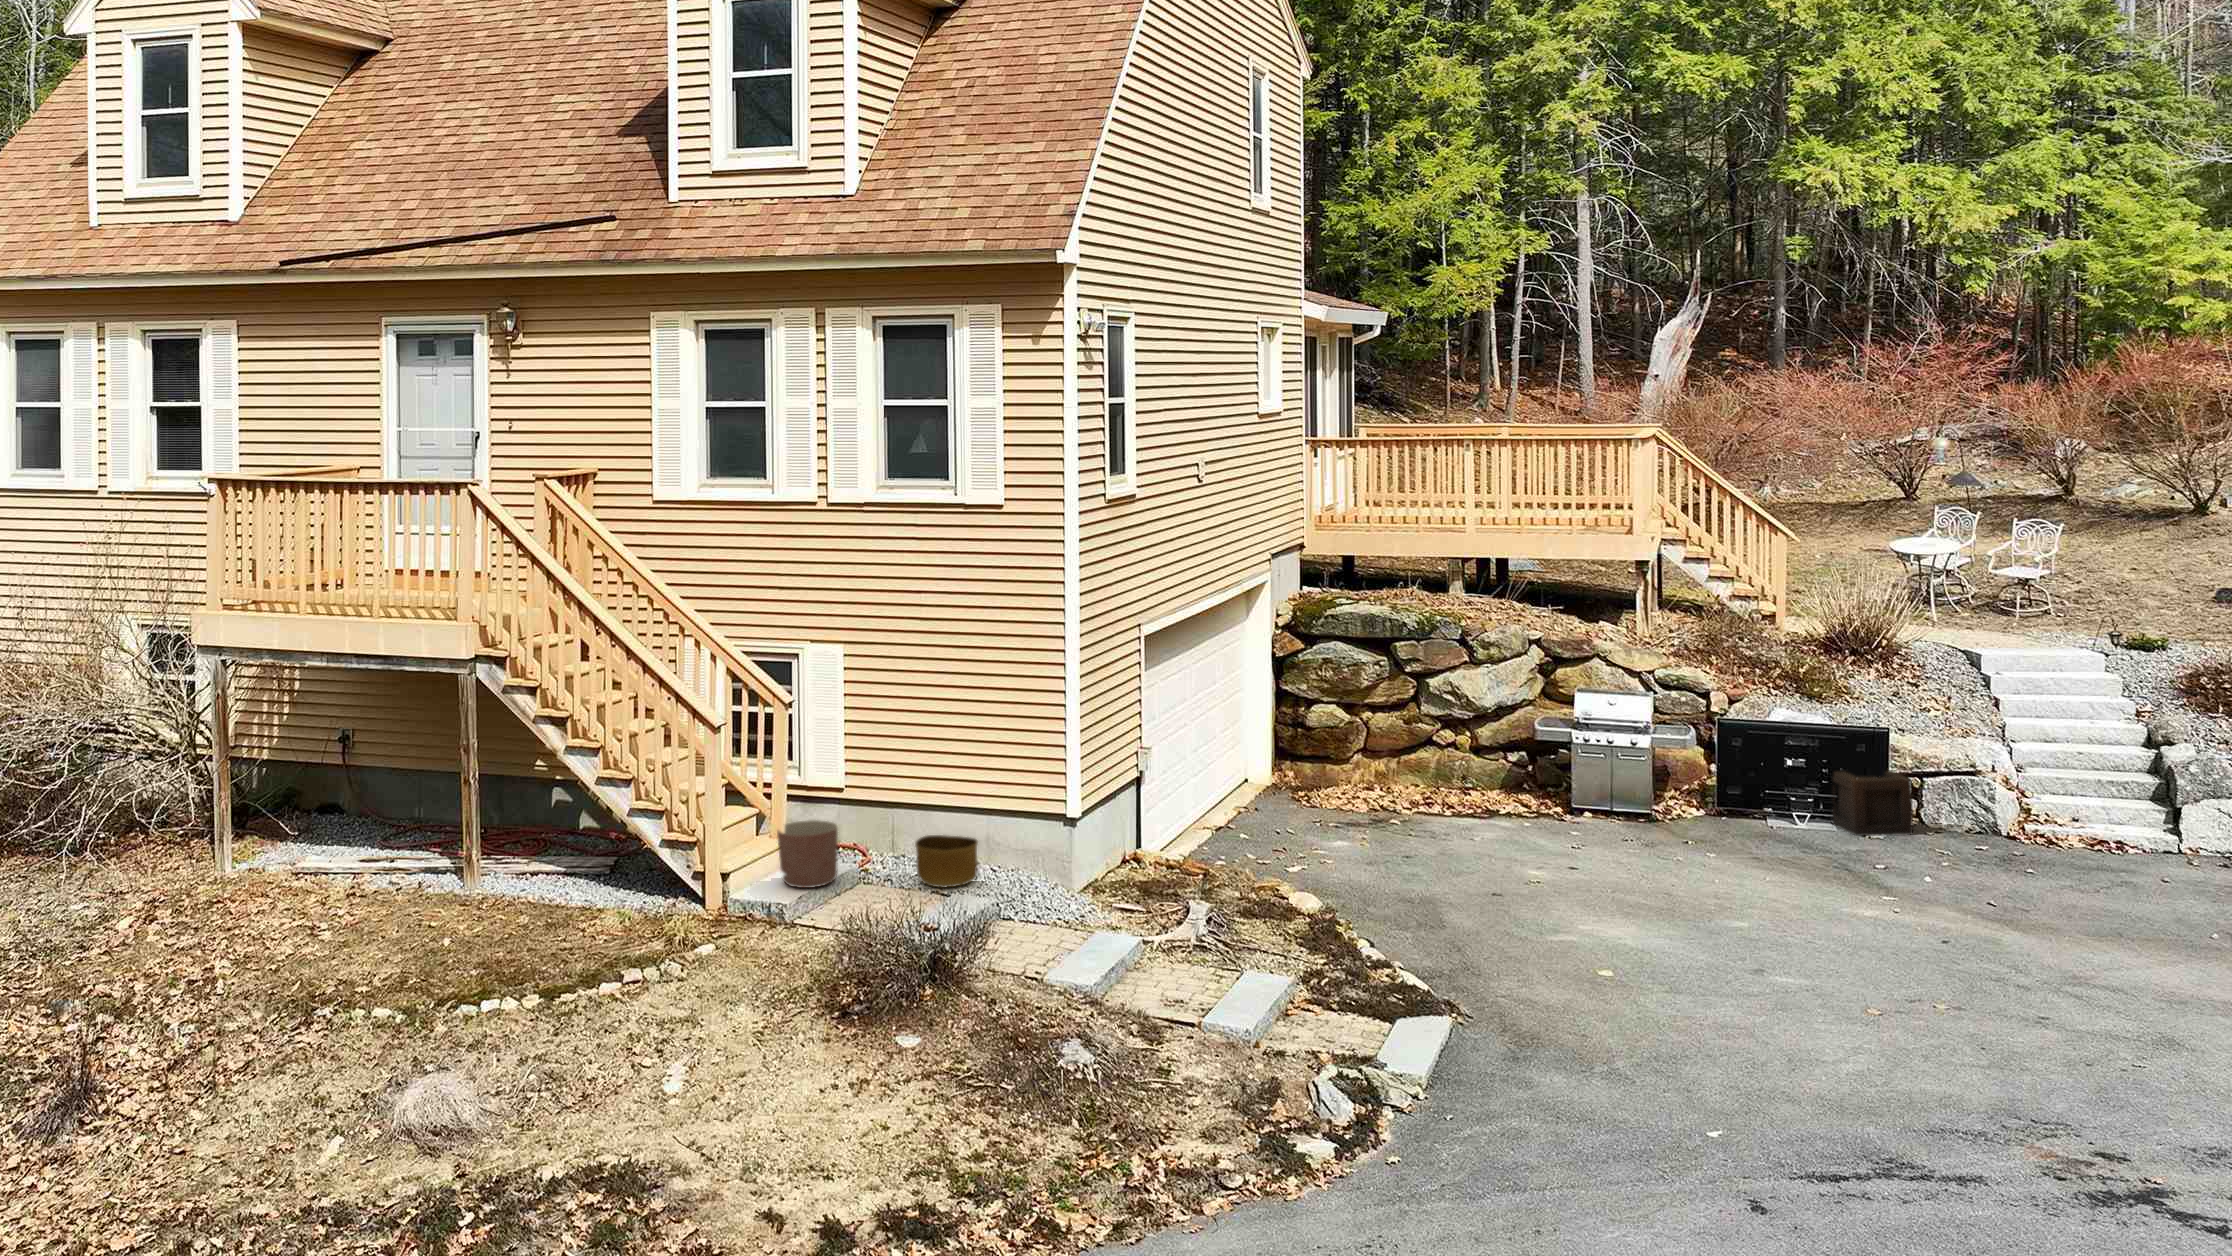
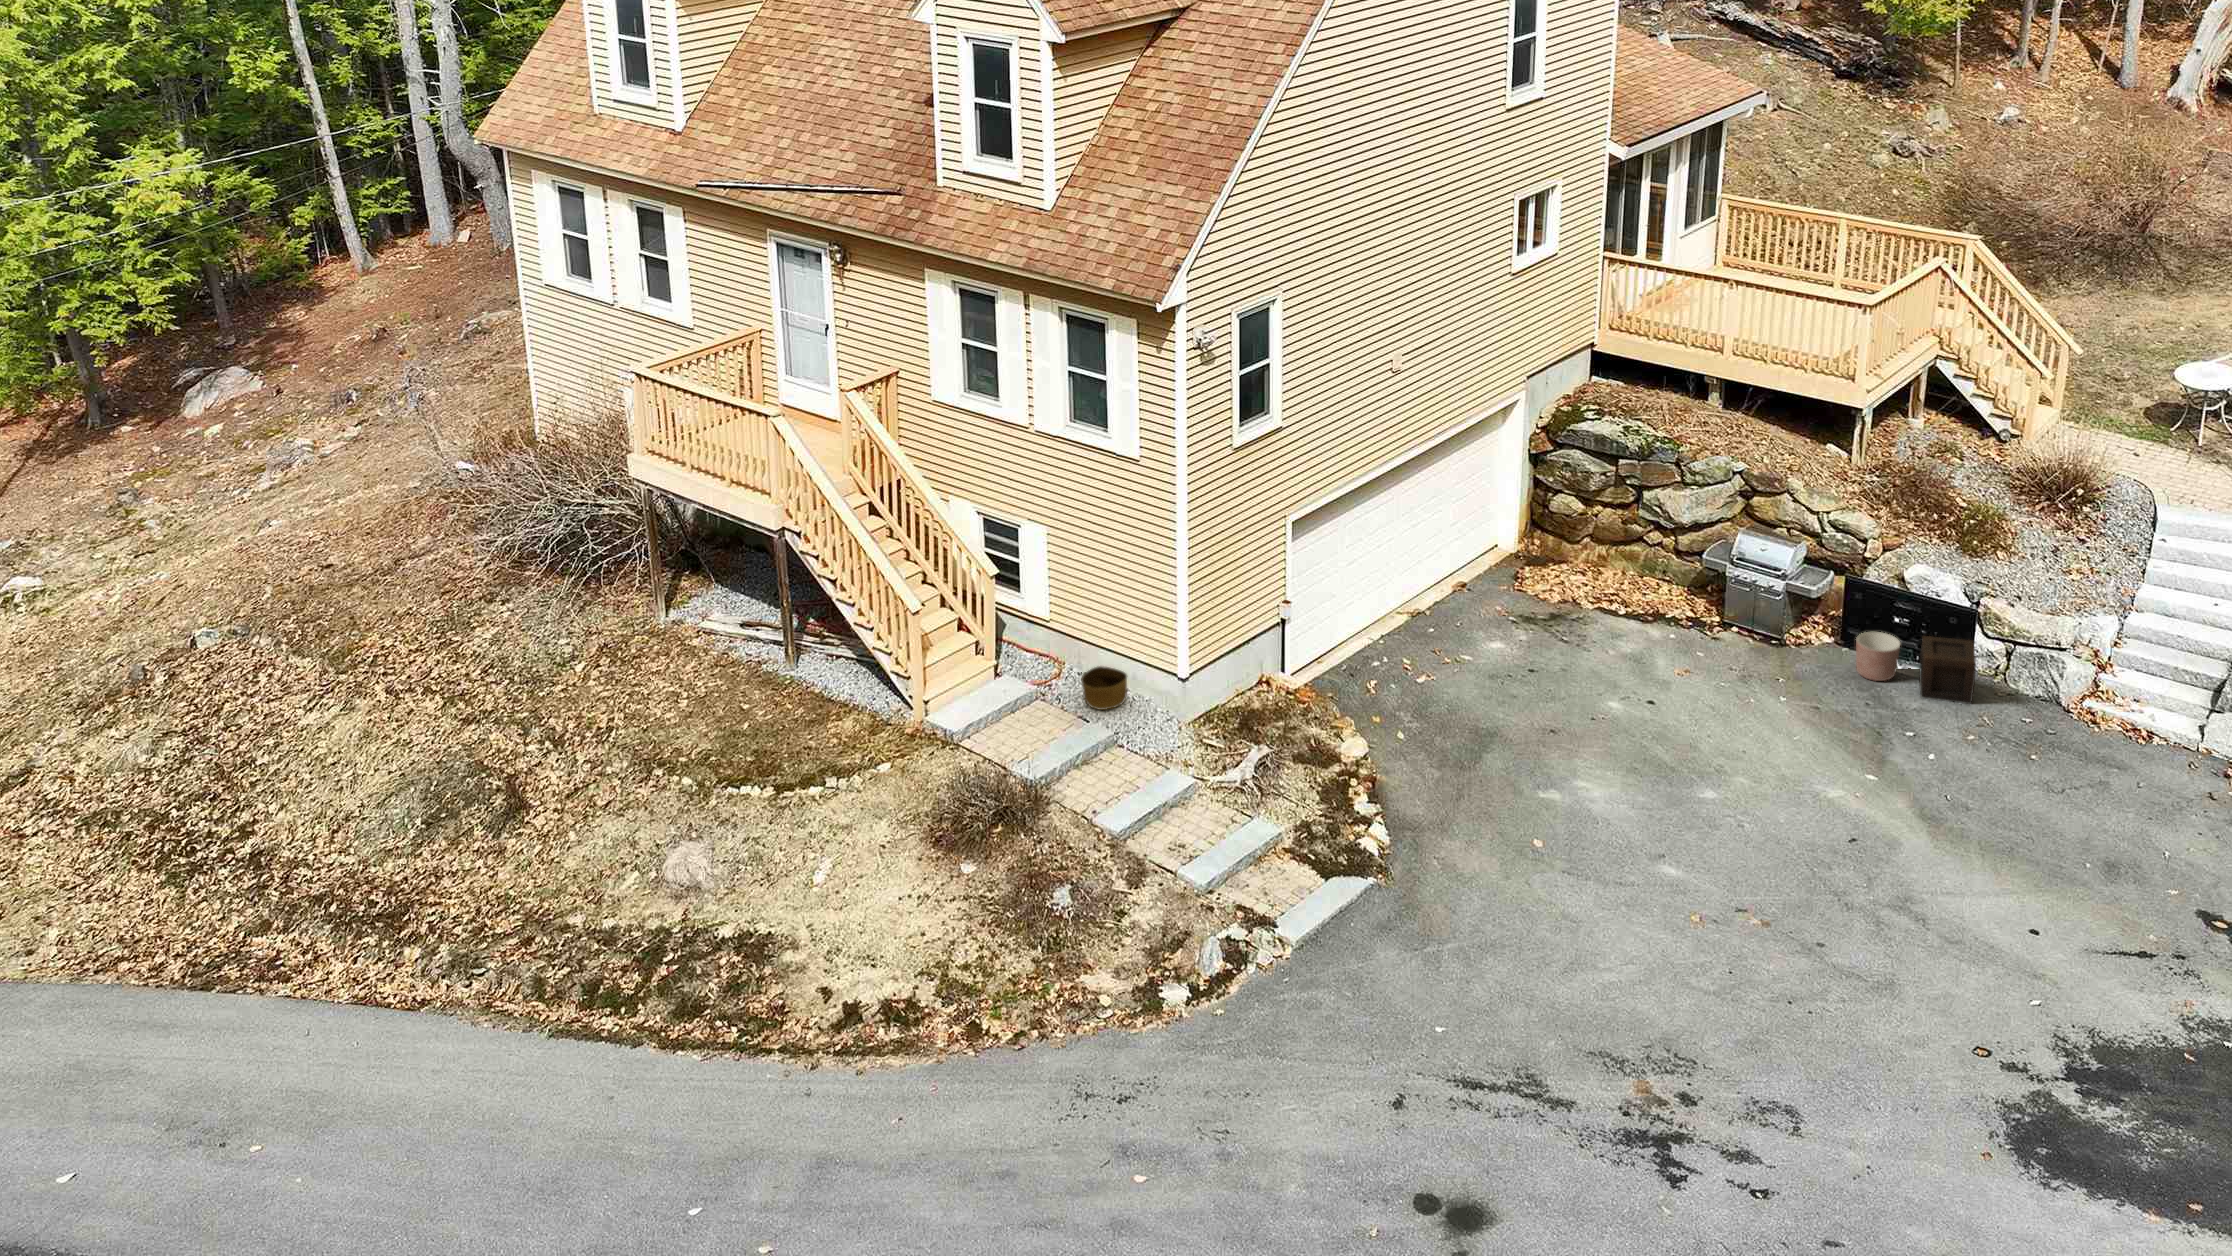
planter: present [777,820,838,888] -> present [1856,632,1900,681]

